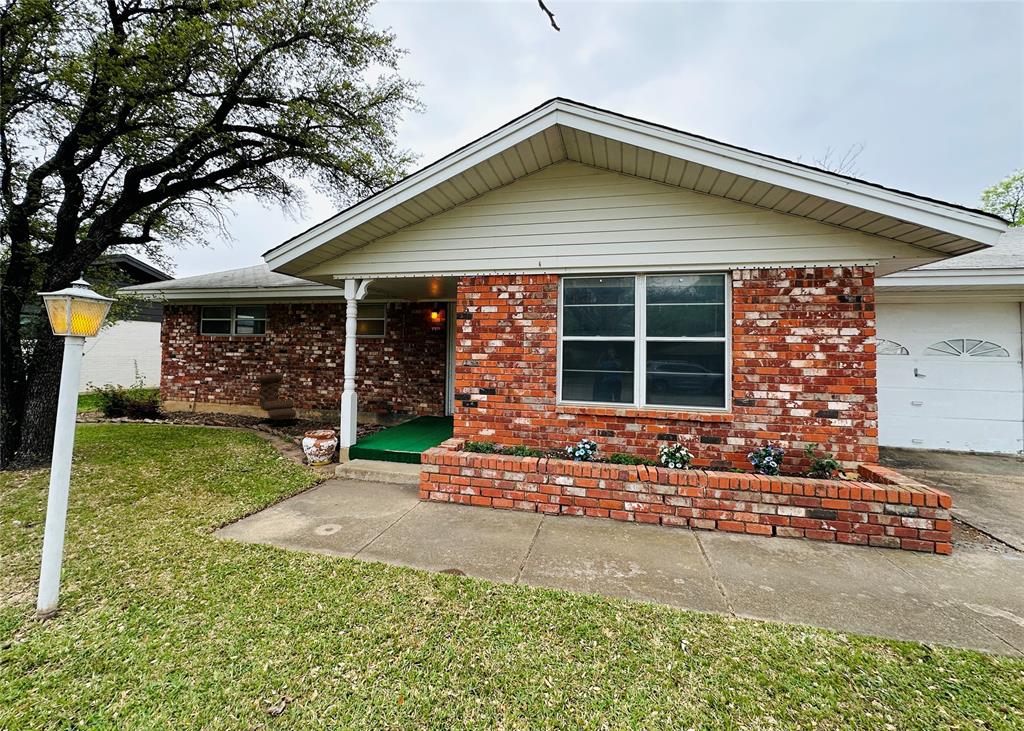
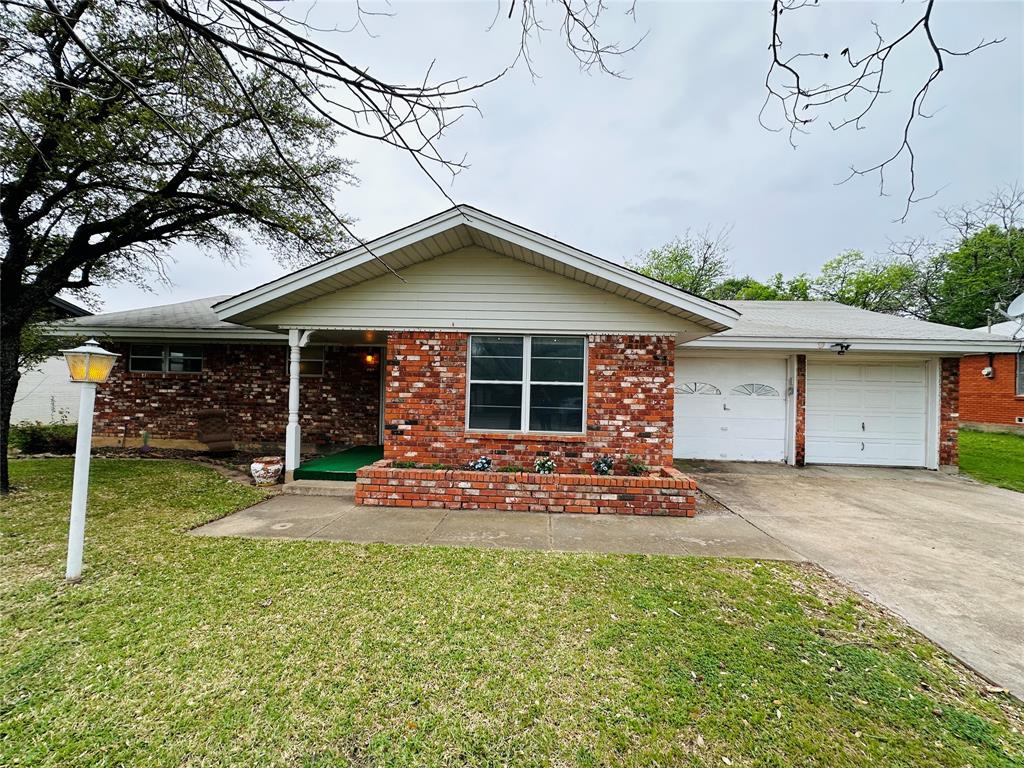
decorative plant: none [196,394,227,419] -> present [140,430,151,453]

